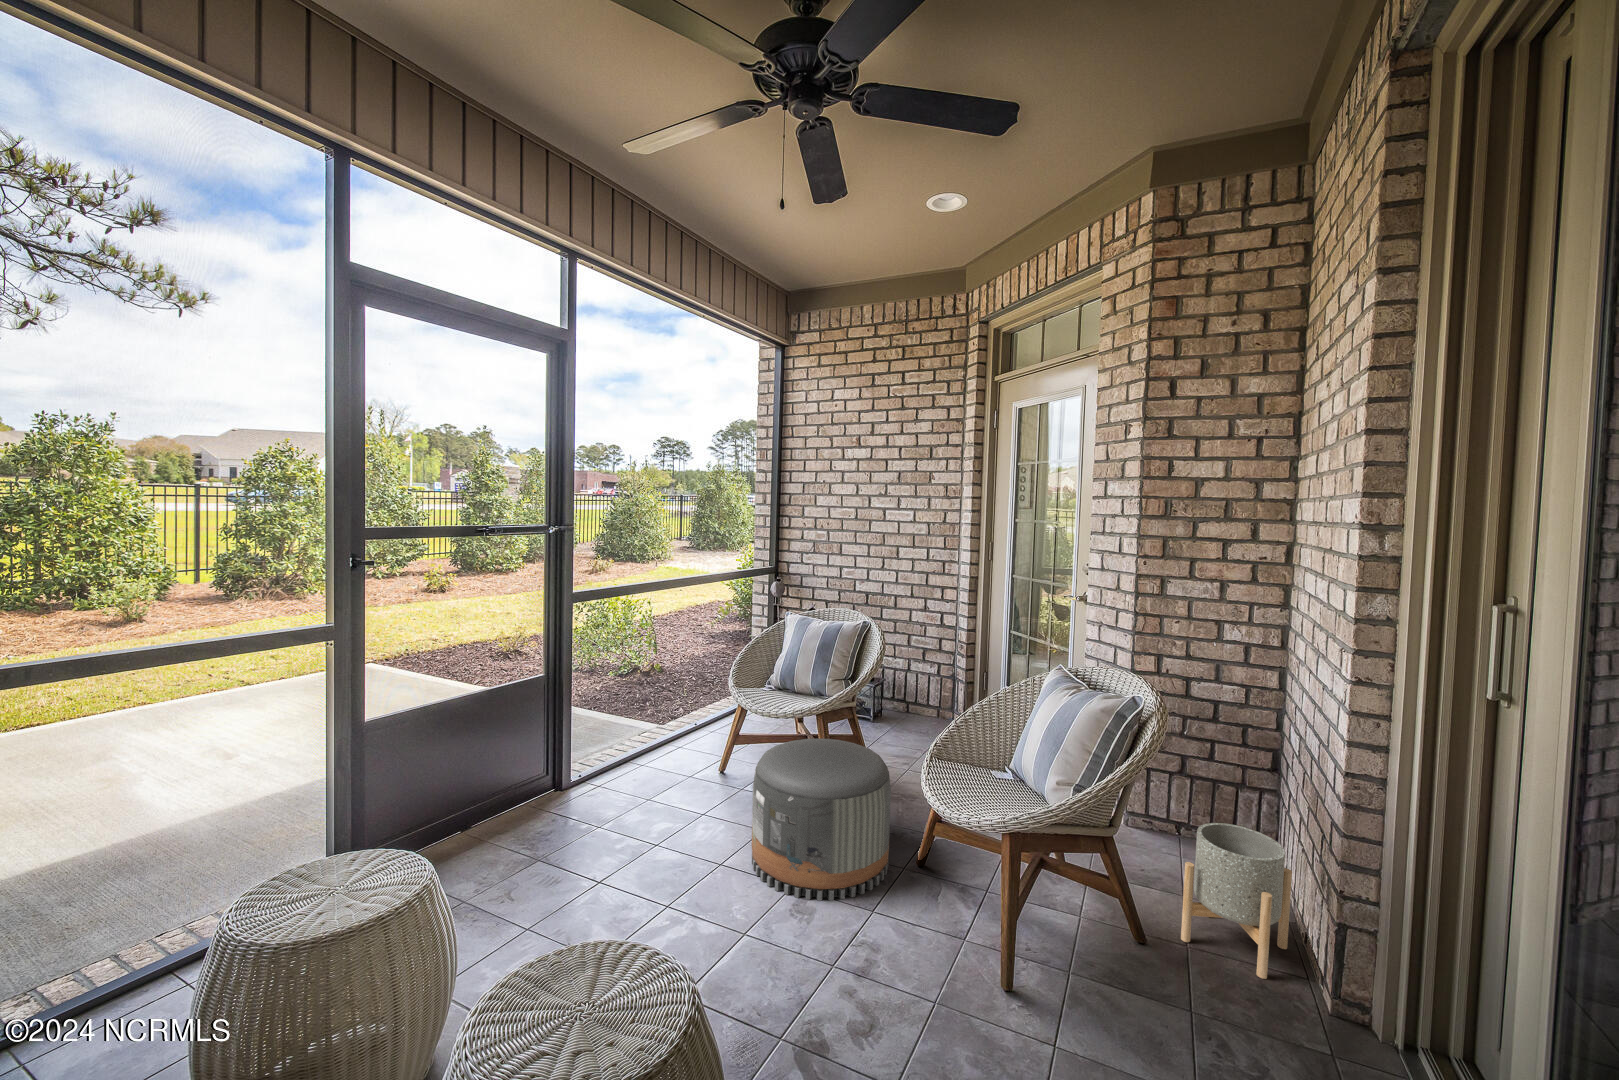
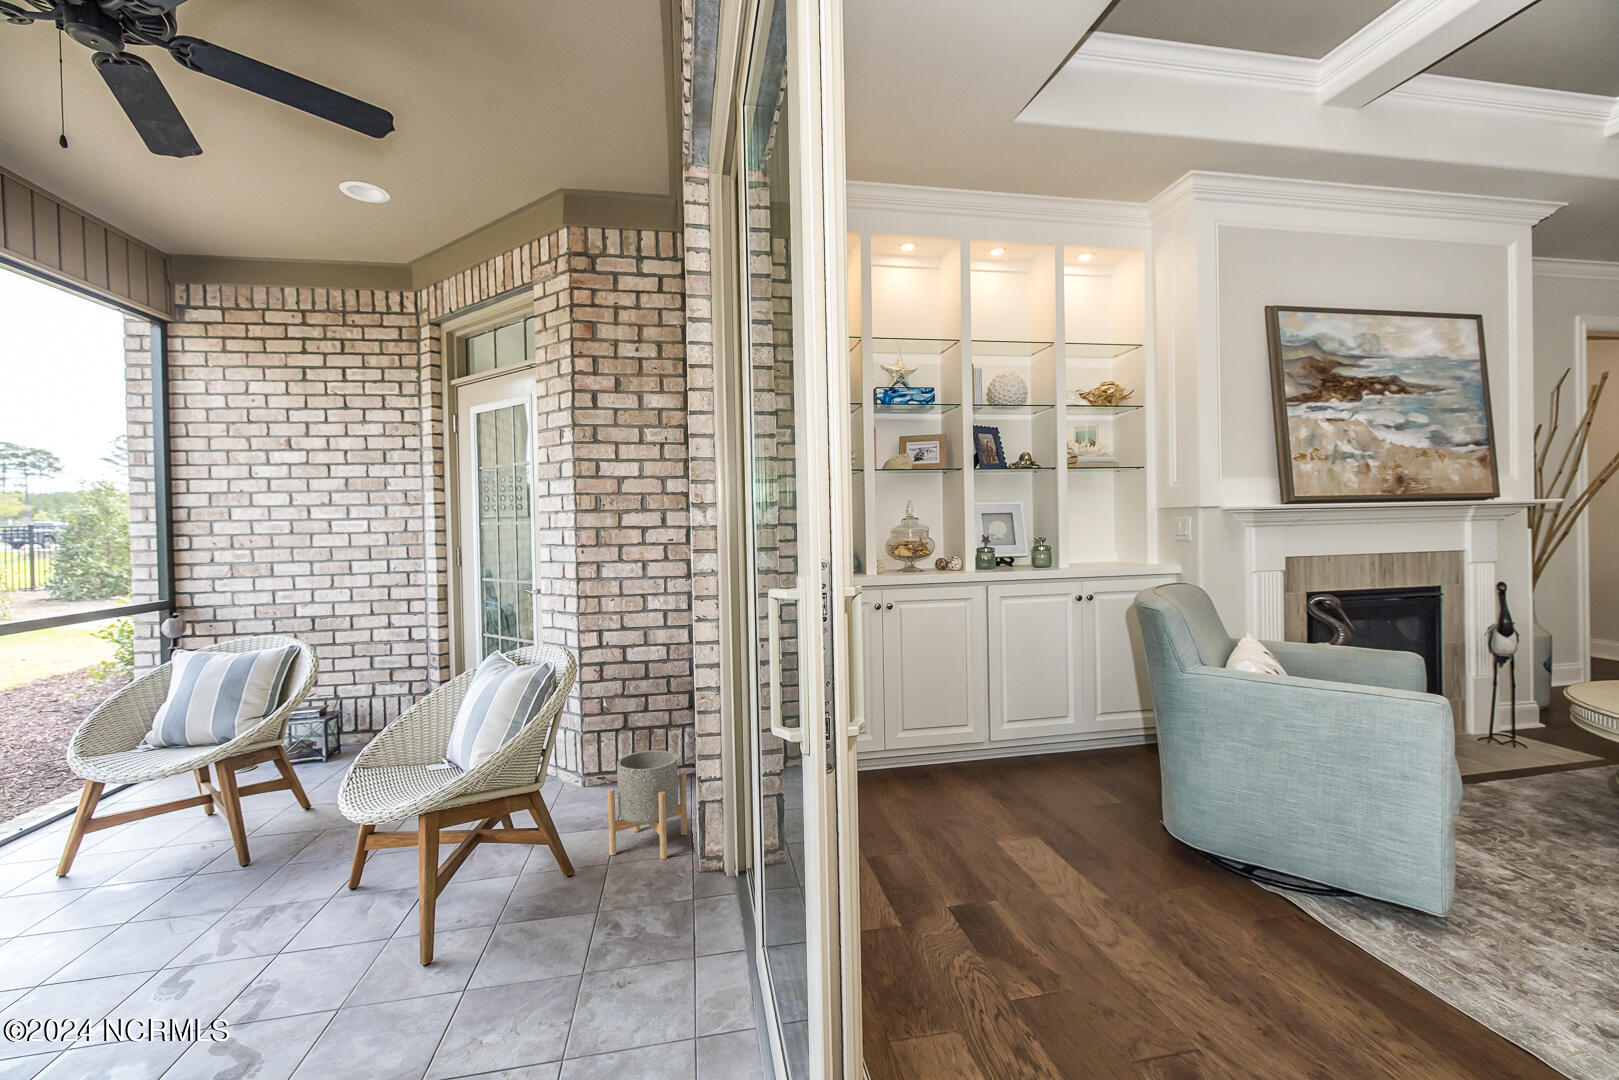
pouf: present [752,738,891,901] -> none [111,774,322,966]

